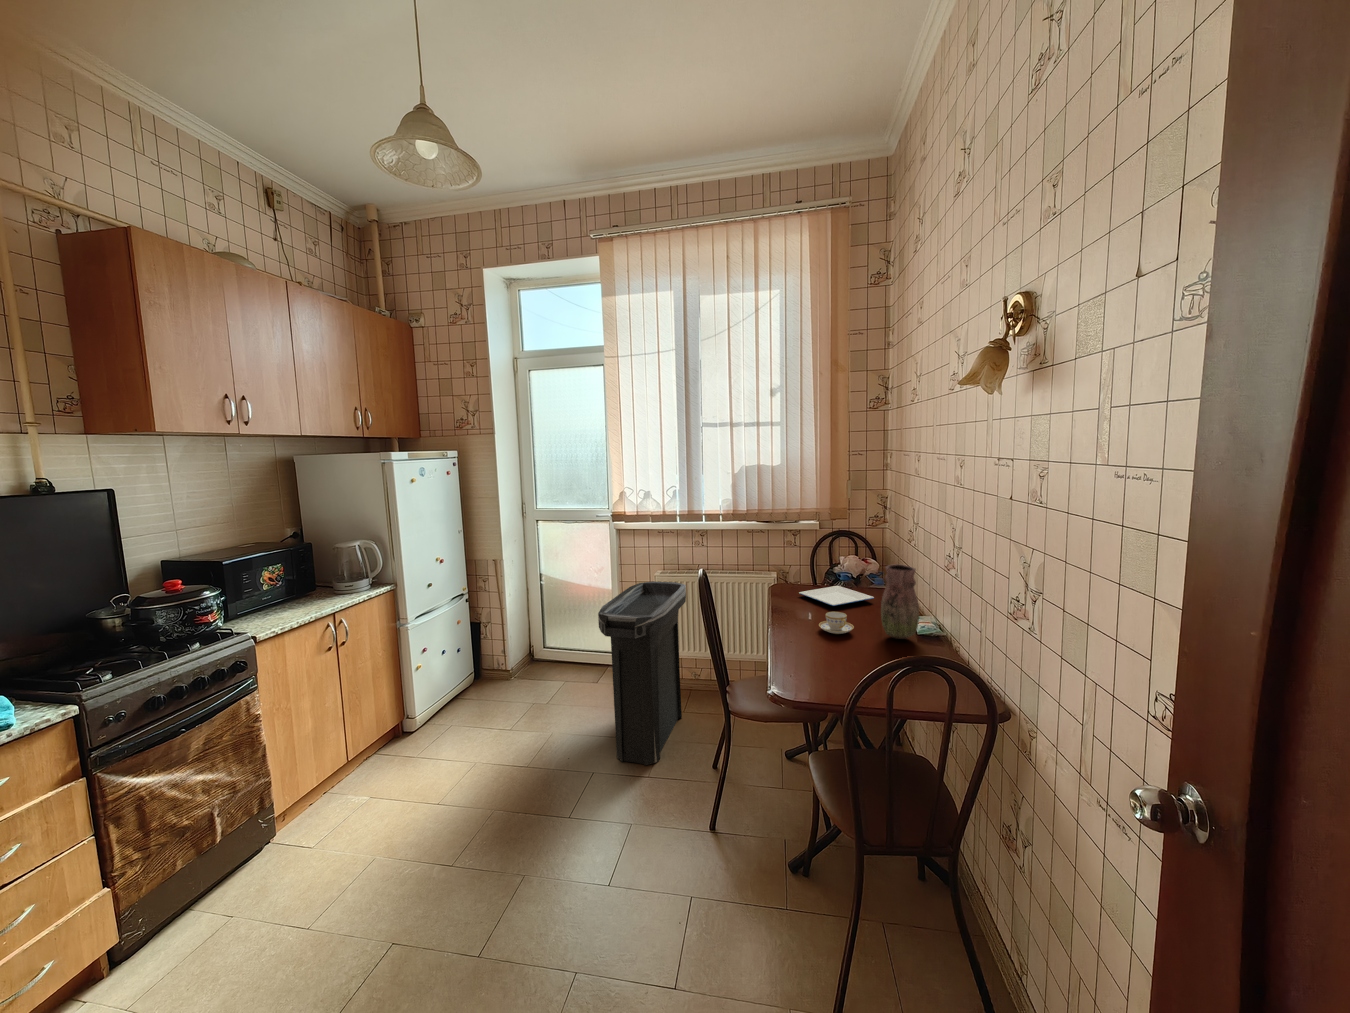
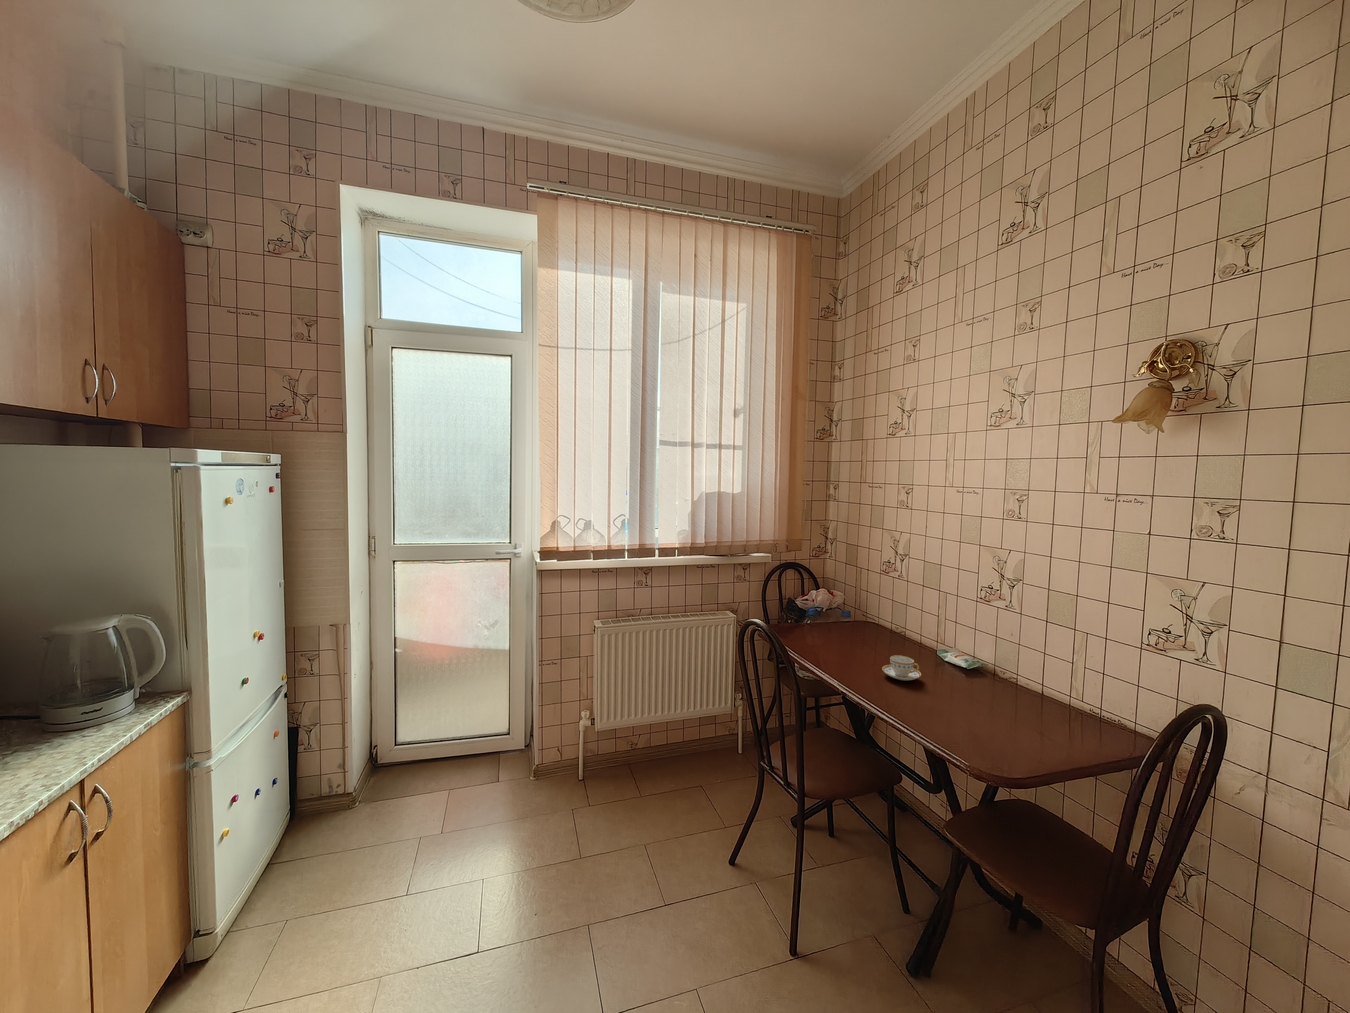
vase: present [881,564,919,639] -> none [940,601,980,677]
trash can: present [598,581,686,765] -> none [583,634,675,891]
plate: present [799,586,874,606] -> none [803,623,875,647]

